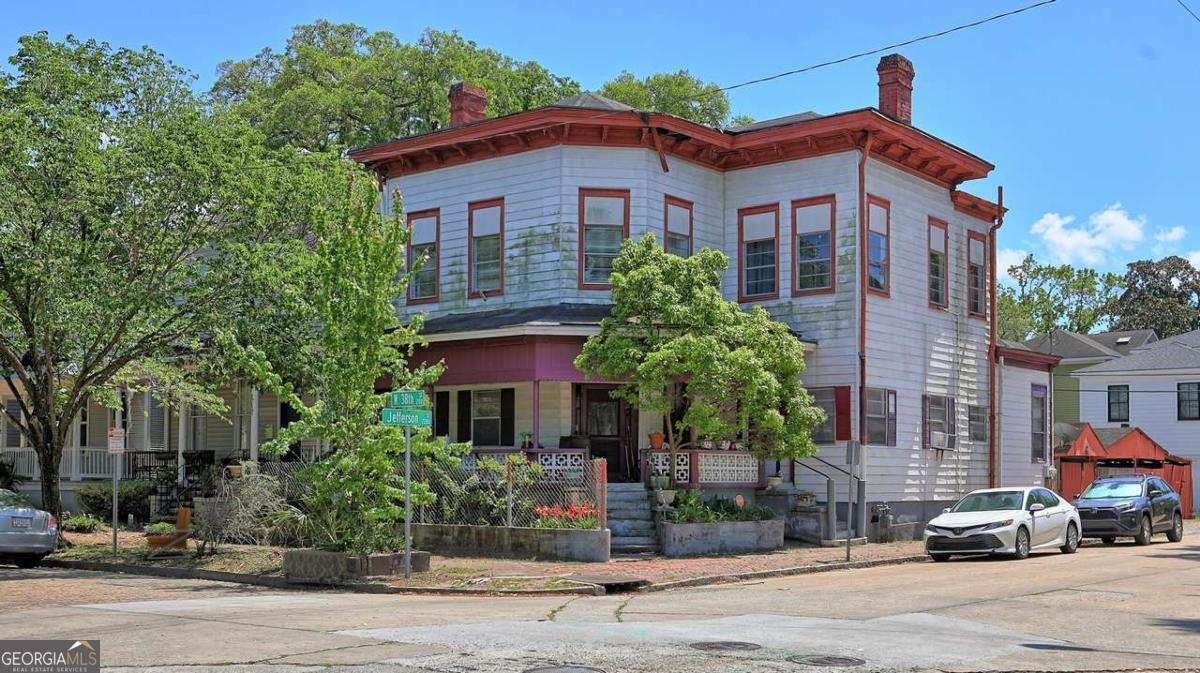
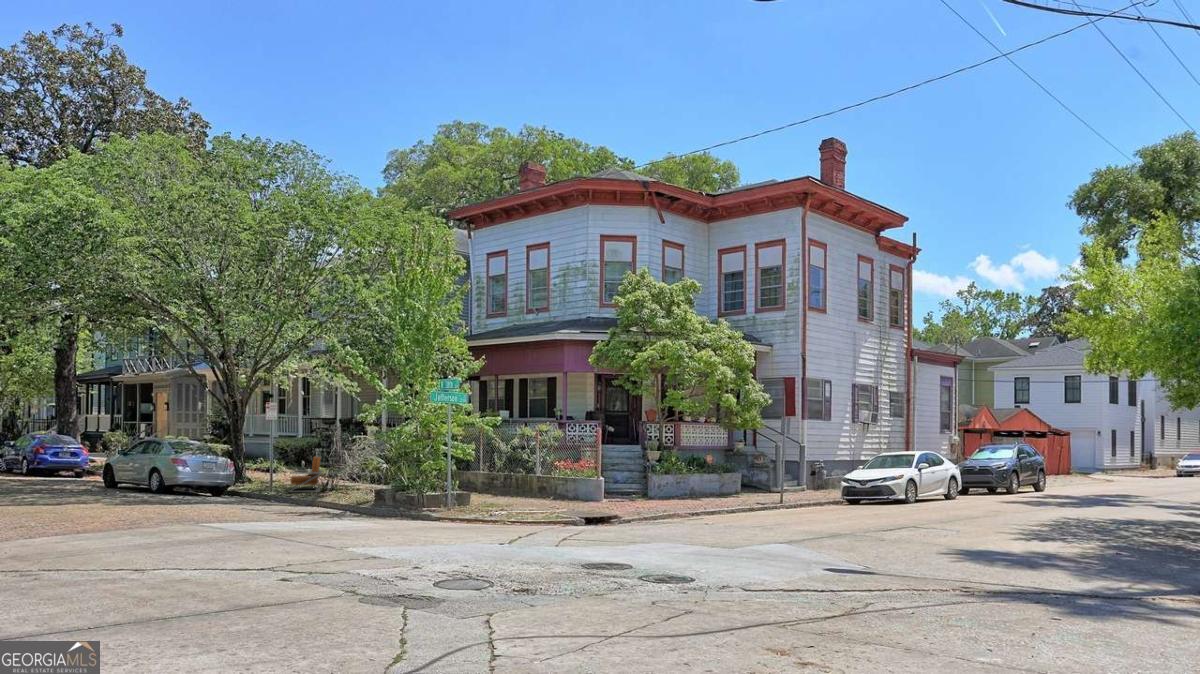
bench: present [283,550,347,587] -> none [366,489,408,516]

